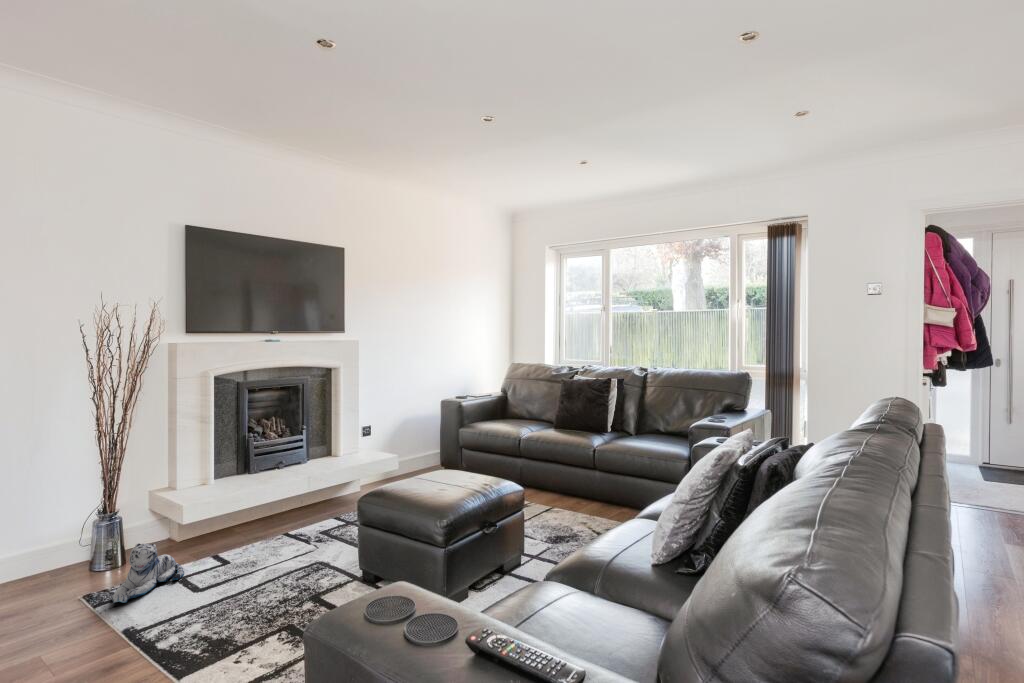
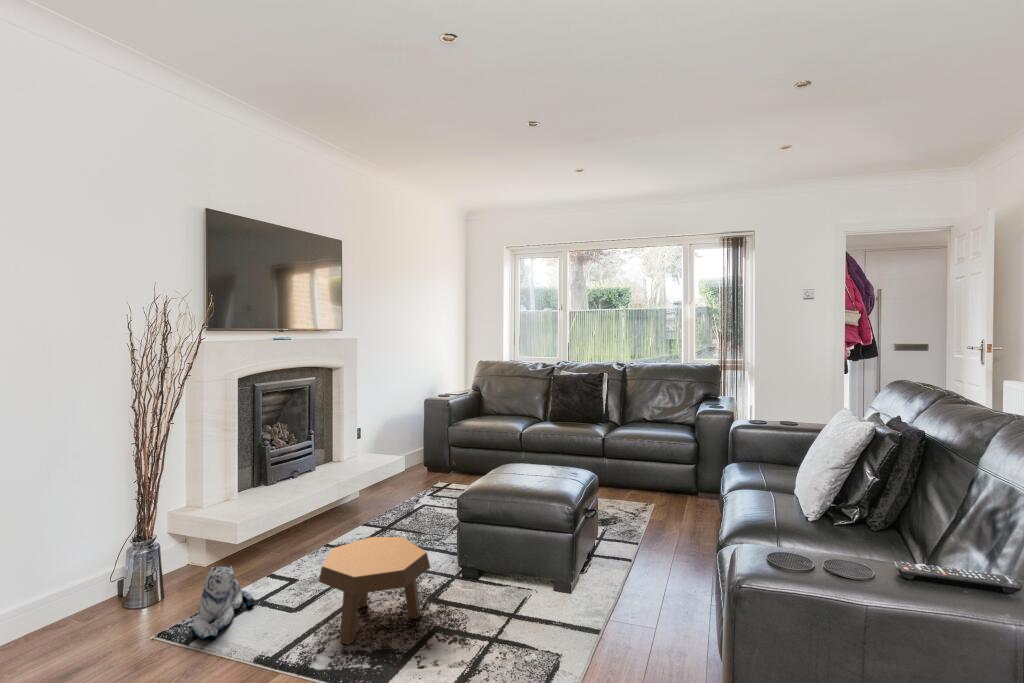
footstool: none [198,531,301,628] -> present [319,537,430,645]

